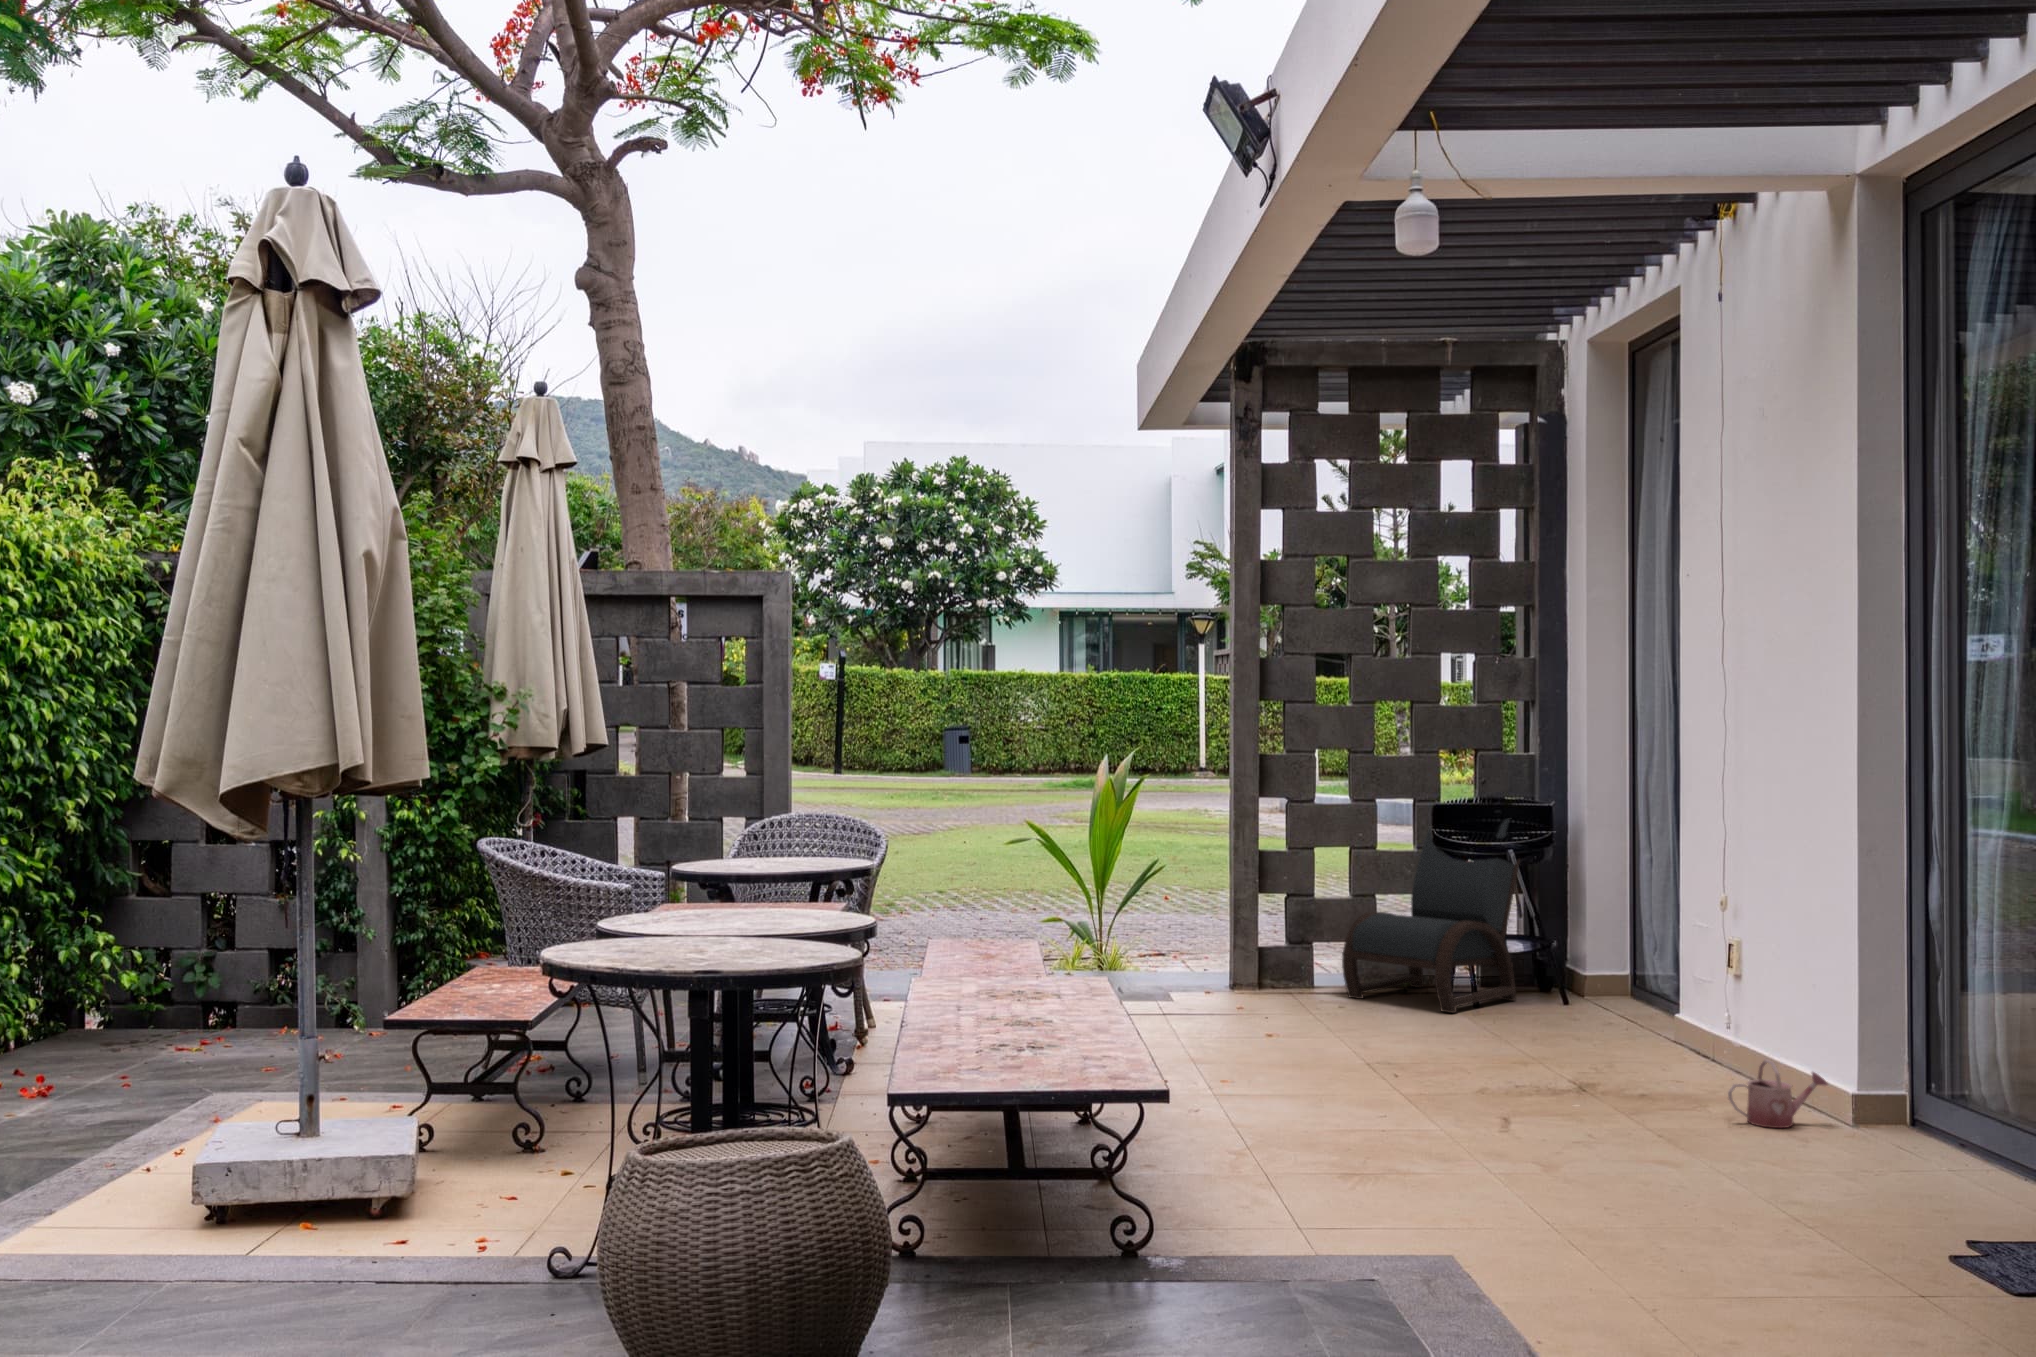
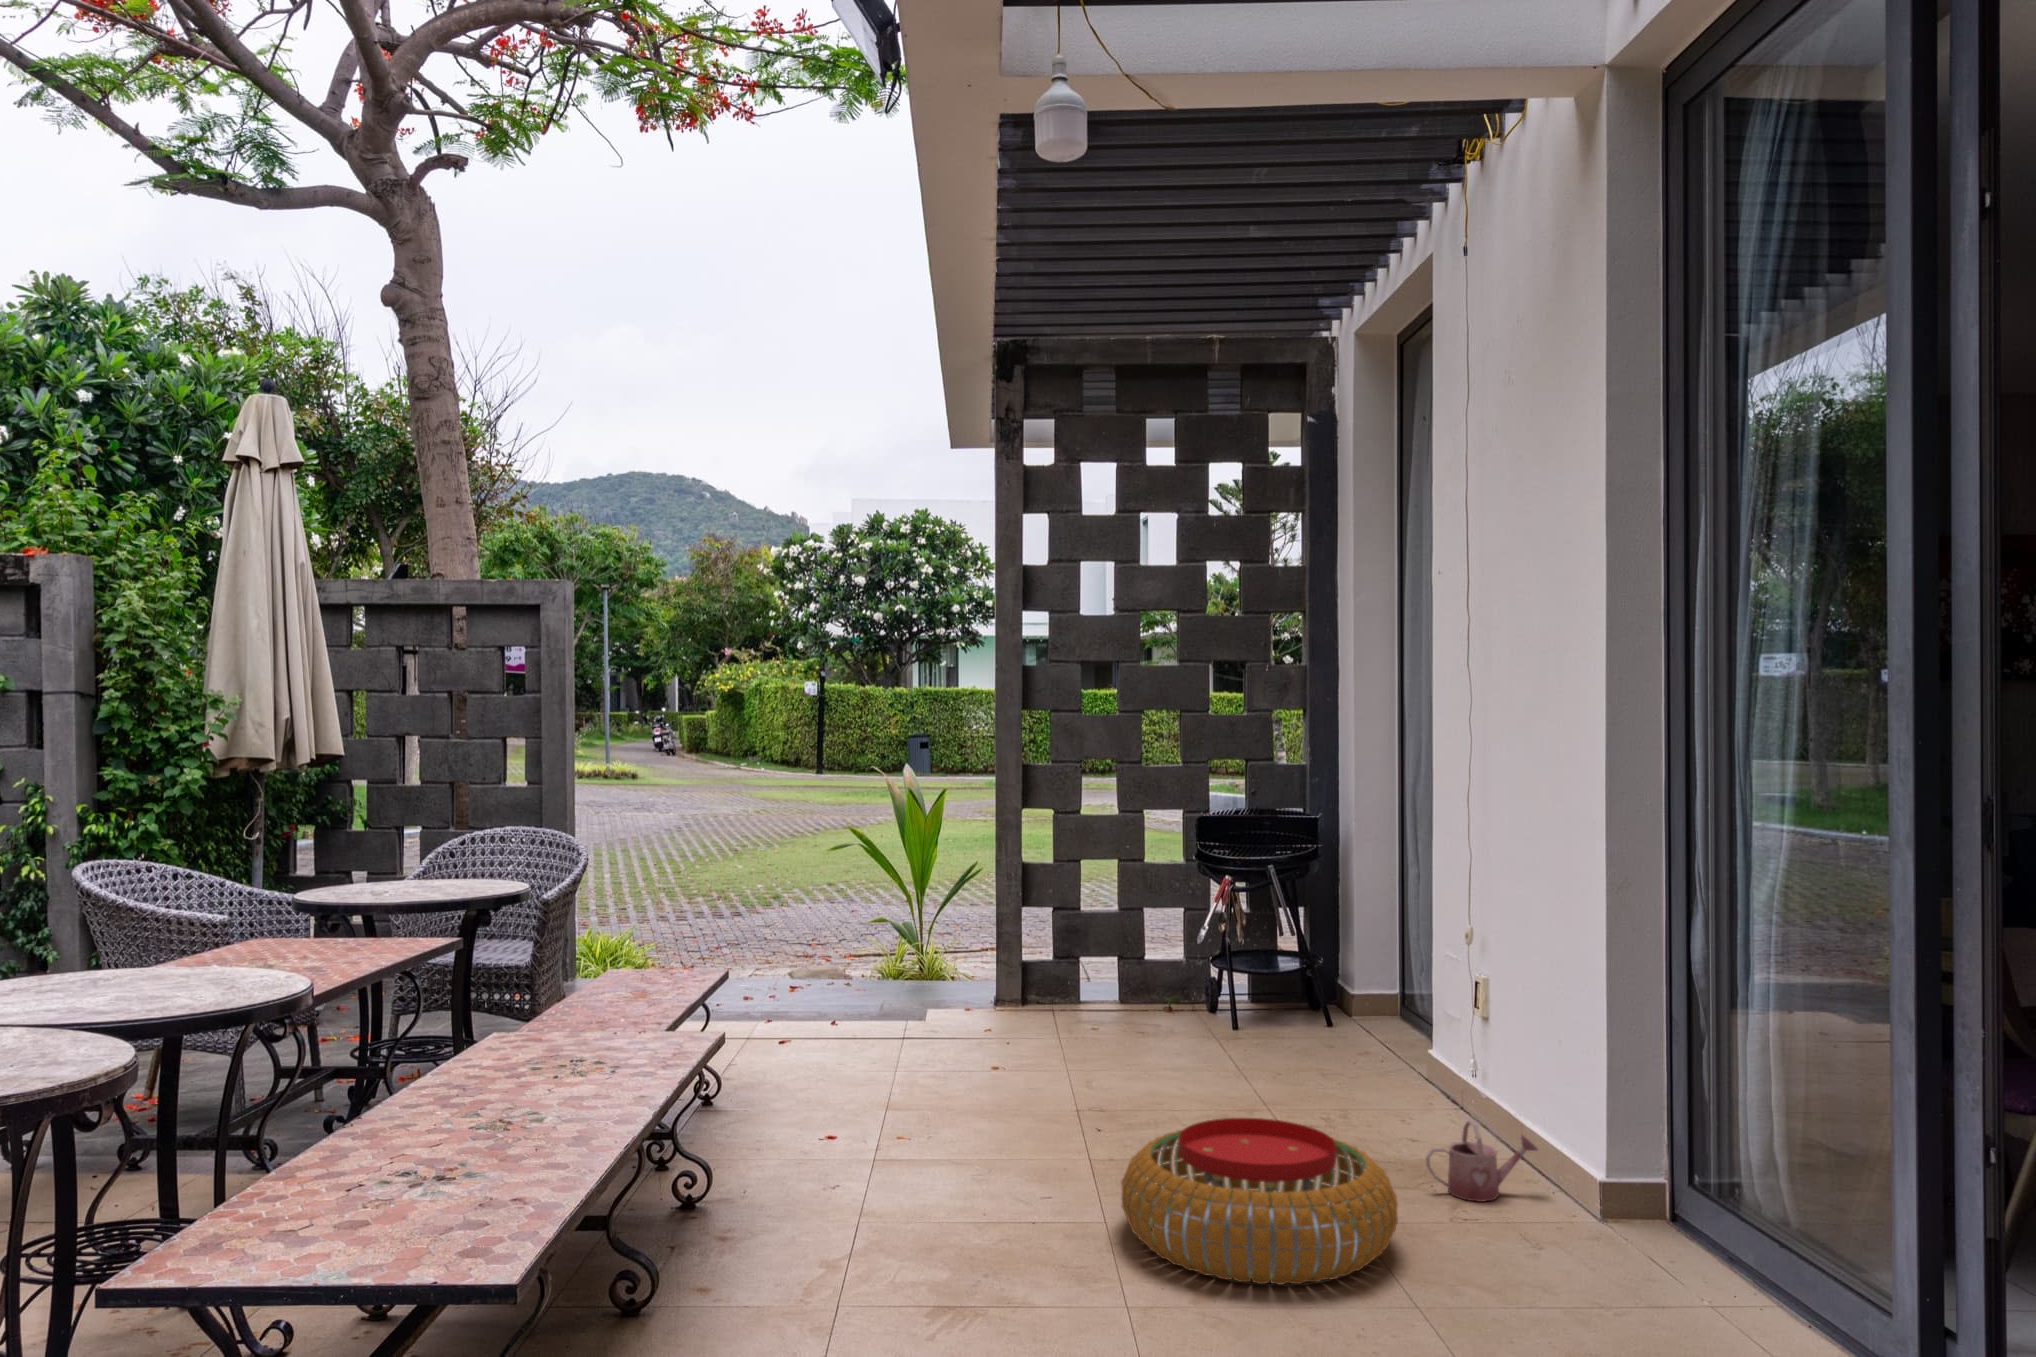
lounge chair: present [1342,818,1520,1013] -> none [1100,829,1292,1036]
pouf: none [1480,1054,1727,1177] -> present [1121,1118,1398,1285]

